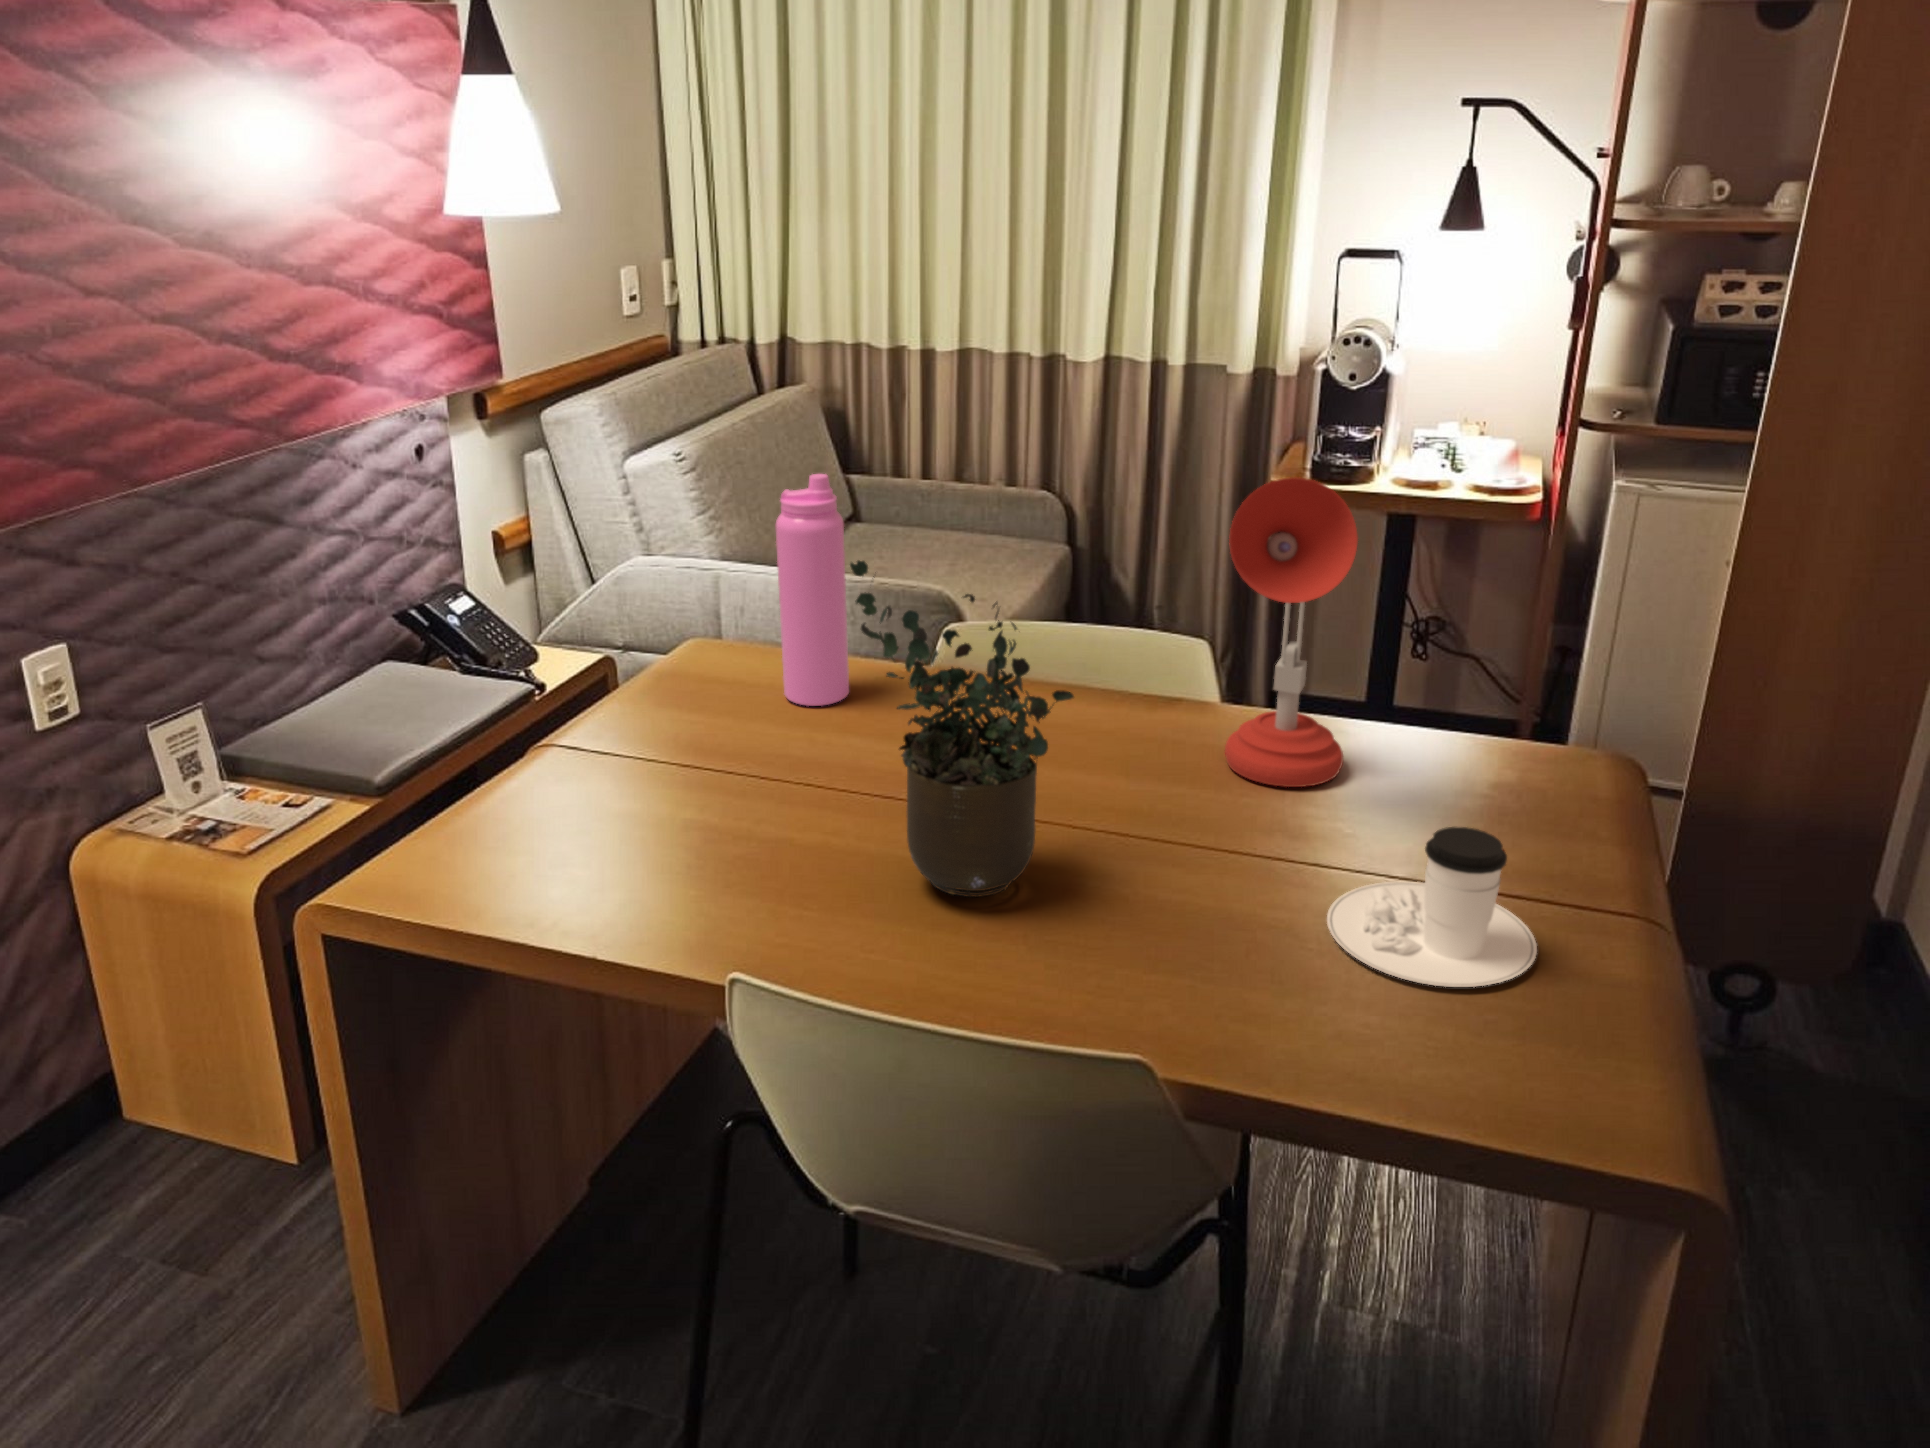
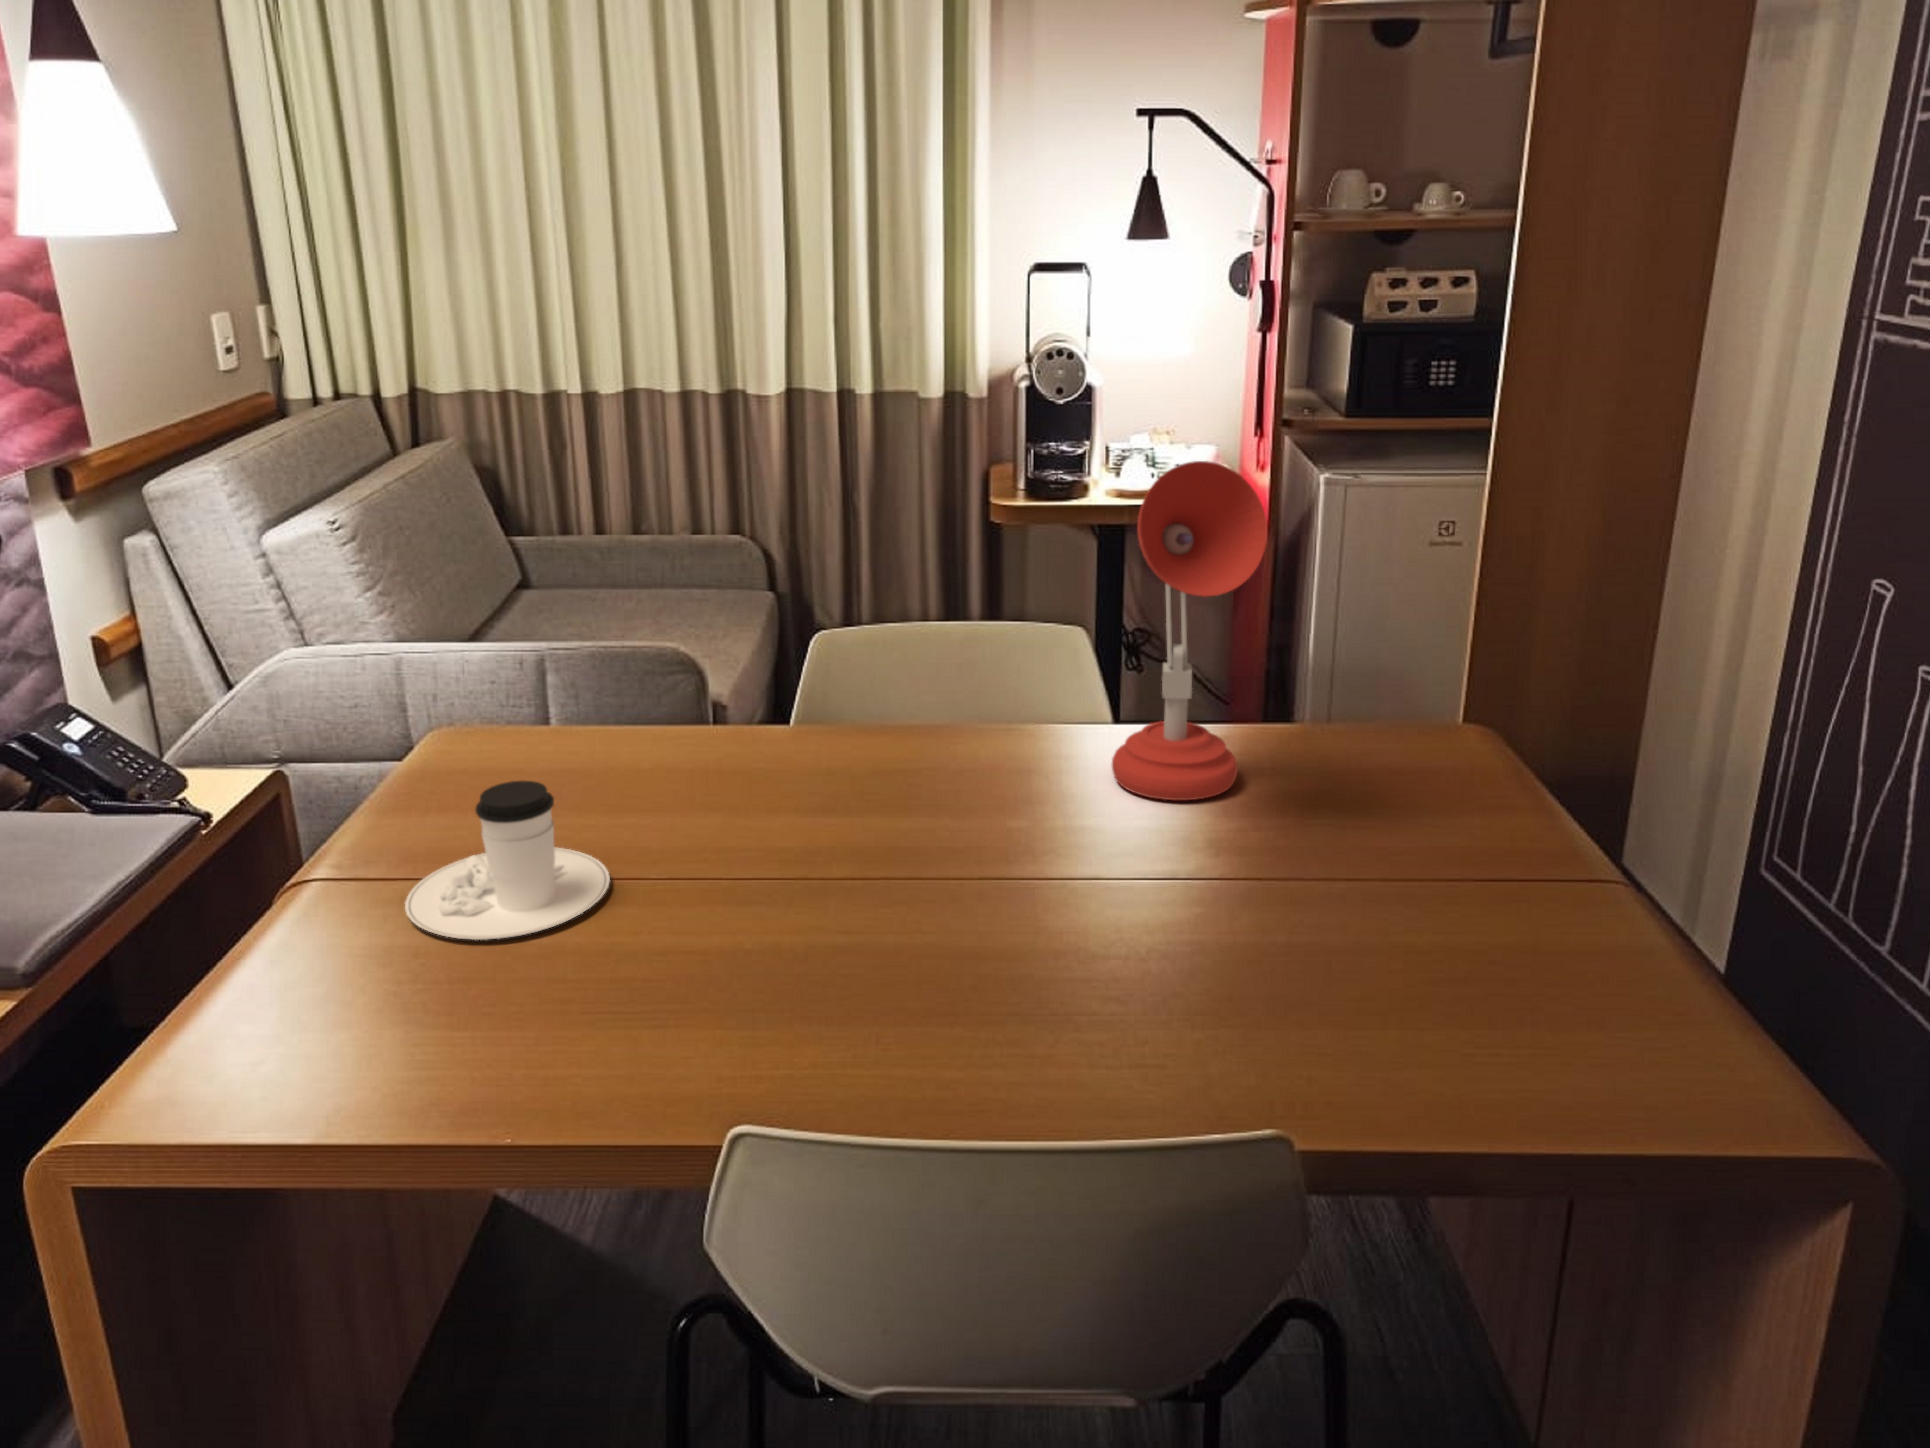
water bottle: present [776,474,849,706] -> none [565,509,665,785]
potted plant: present [850,560,1074,897] -> none [759,588,1047,972]
coffee cup: present [1327,827,1537,987] -> present [405,781,610,940]

